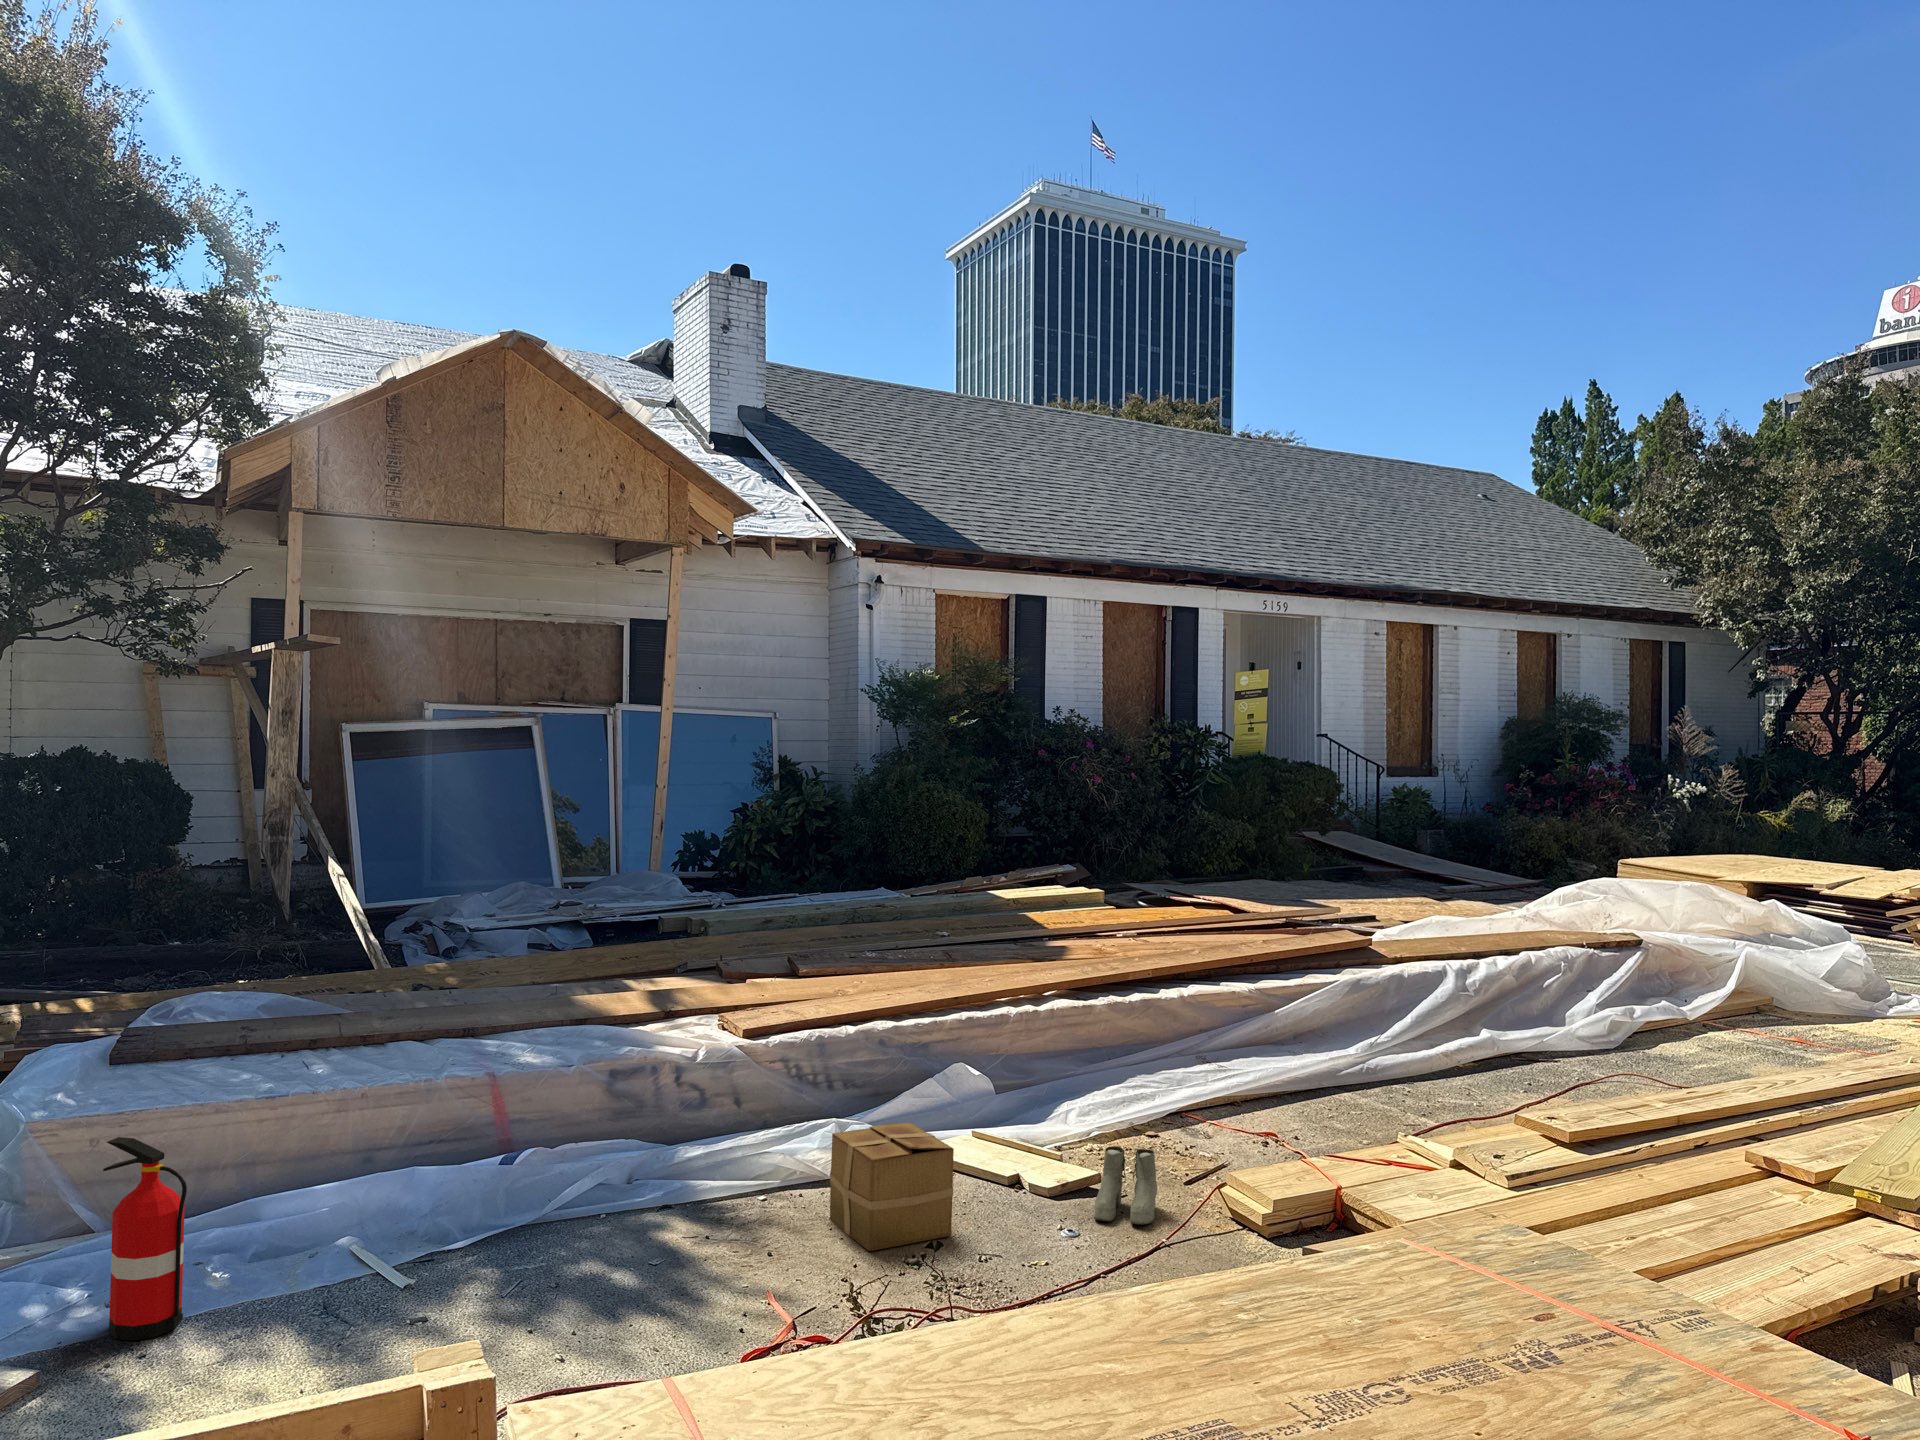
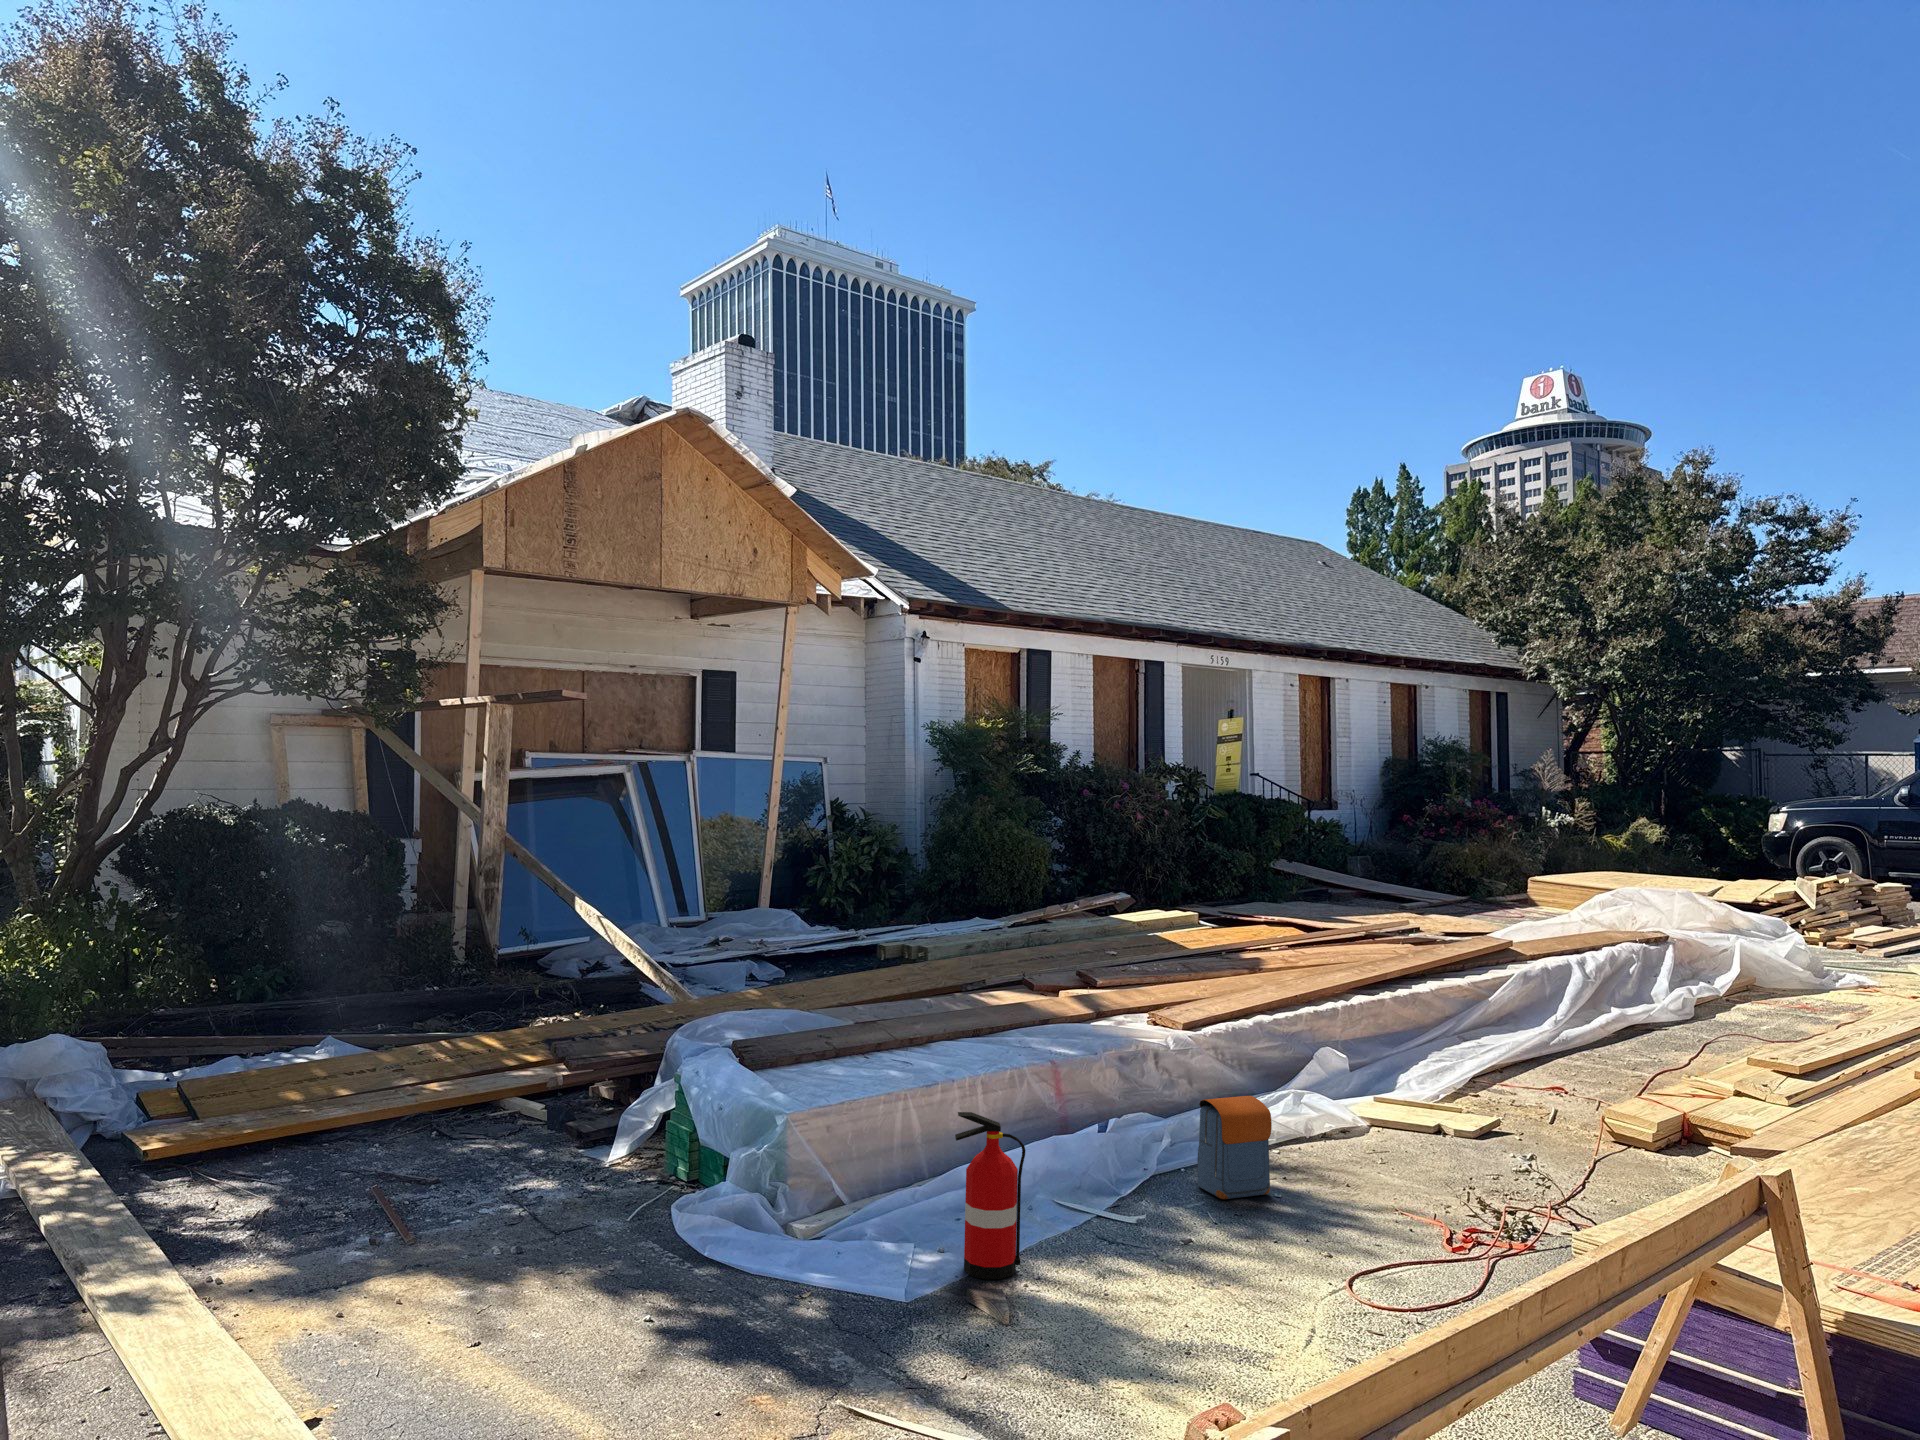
cardboard box: present [830,1123,954,1251] -> none [1348,1083,1453,1182]
backpack: none [580,1131,658,1256] -> present [1198,1096,1272,1199]
boots: present [1094,1146,1157,1225] -> none [1517,1095,1571,1152]

